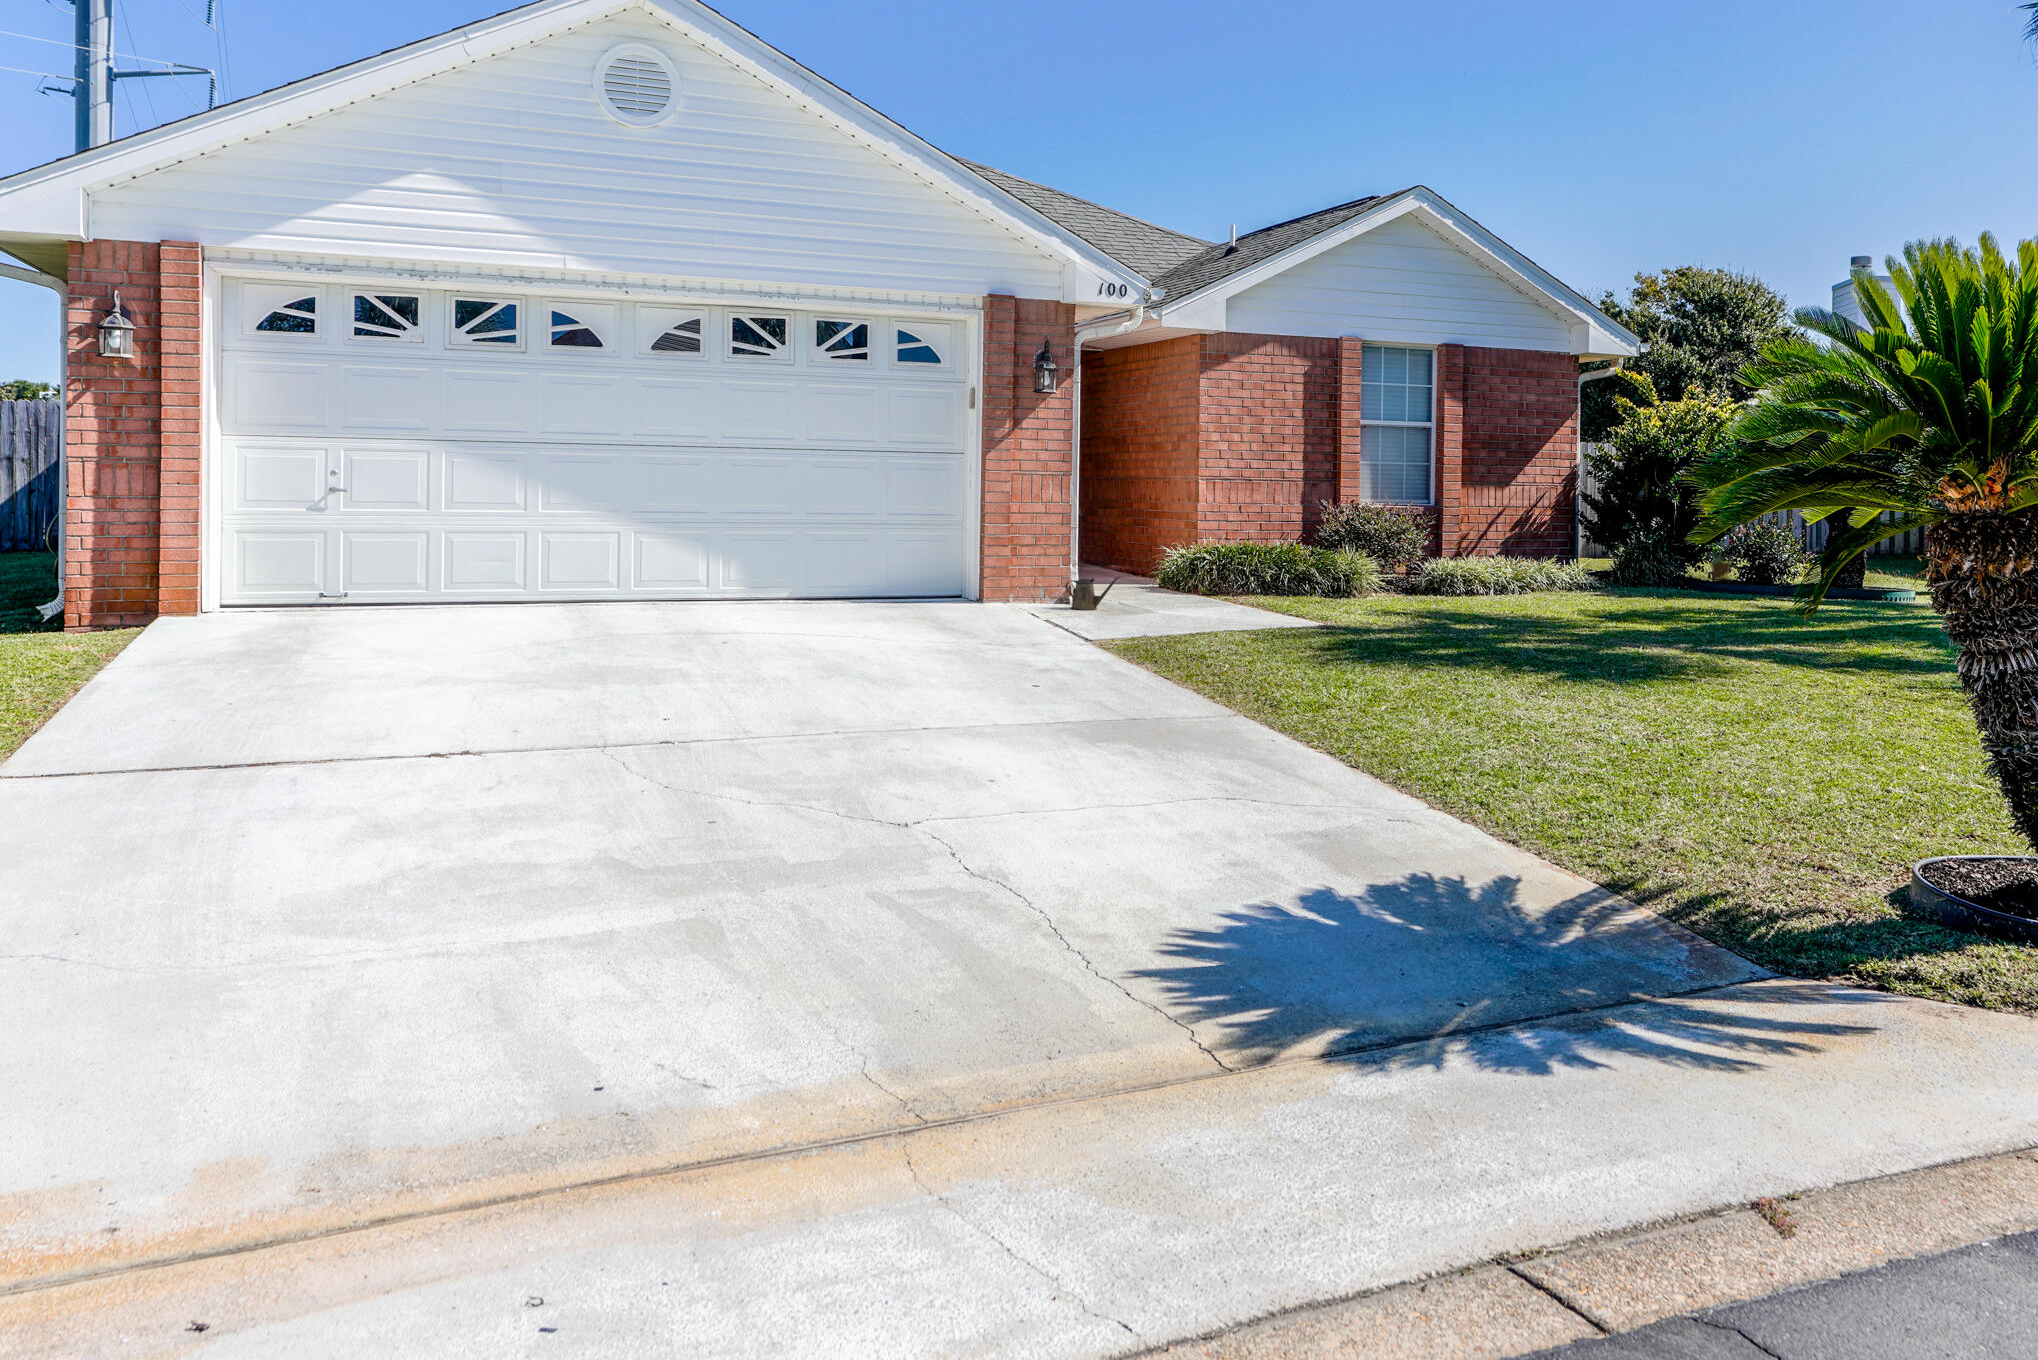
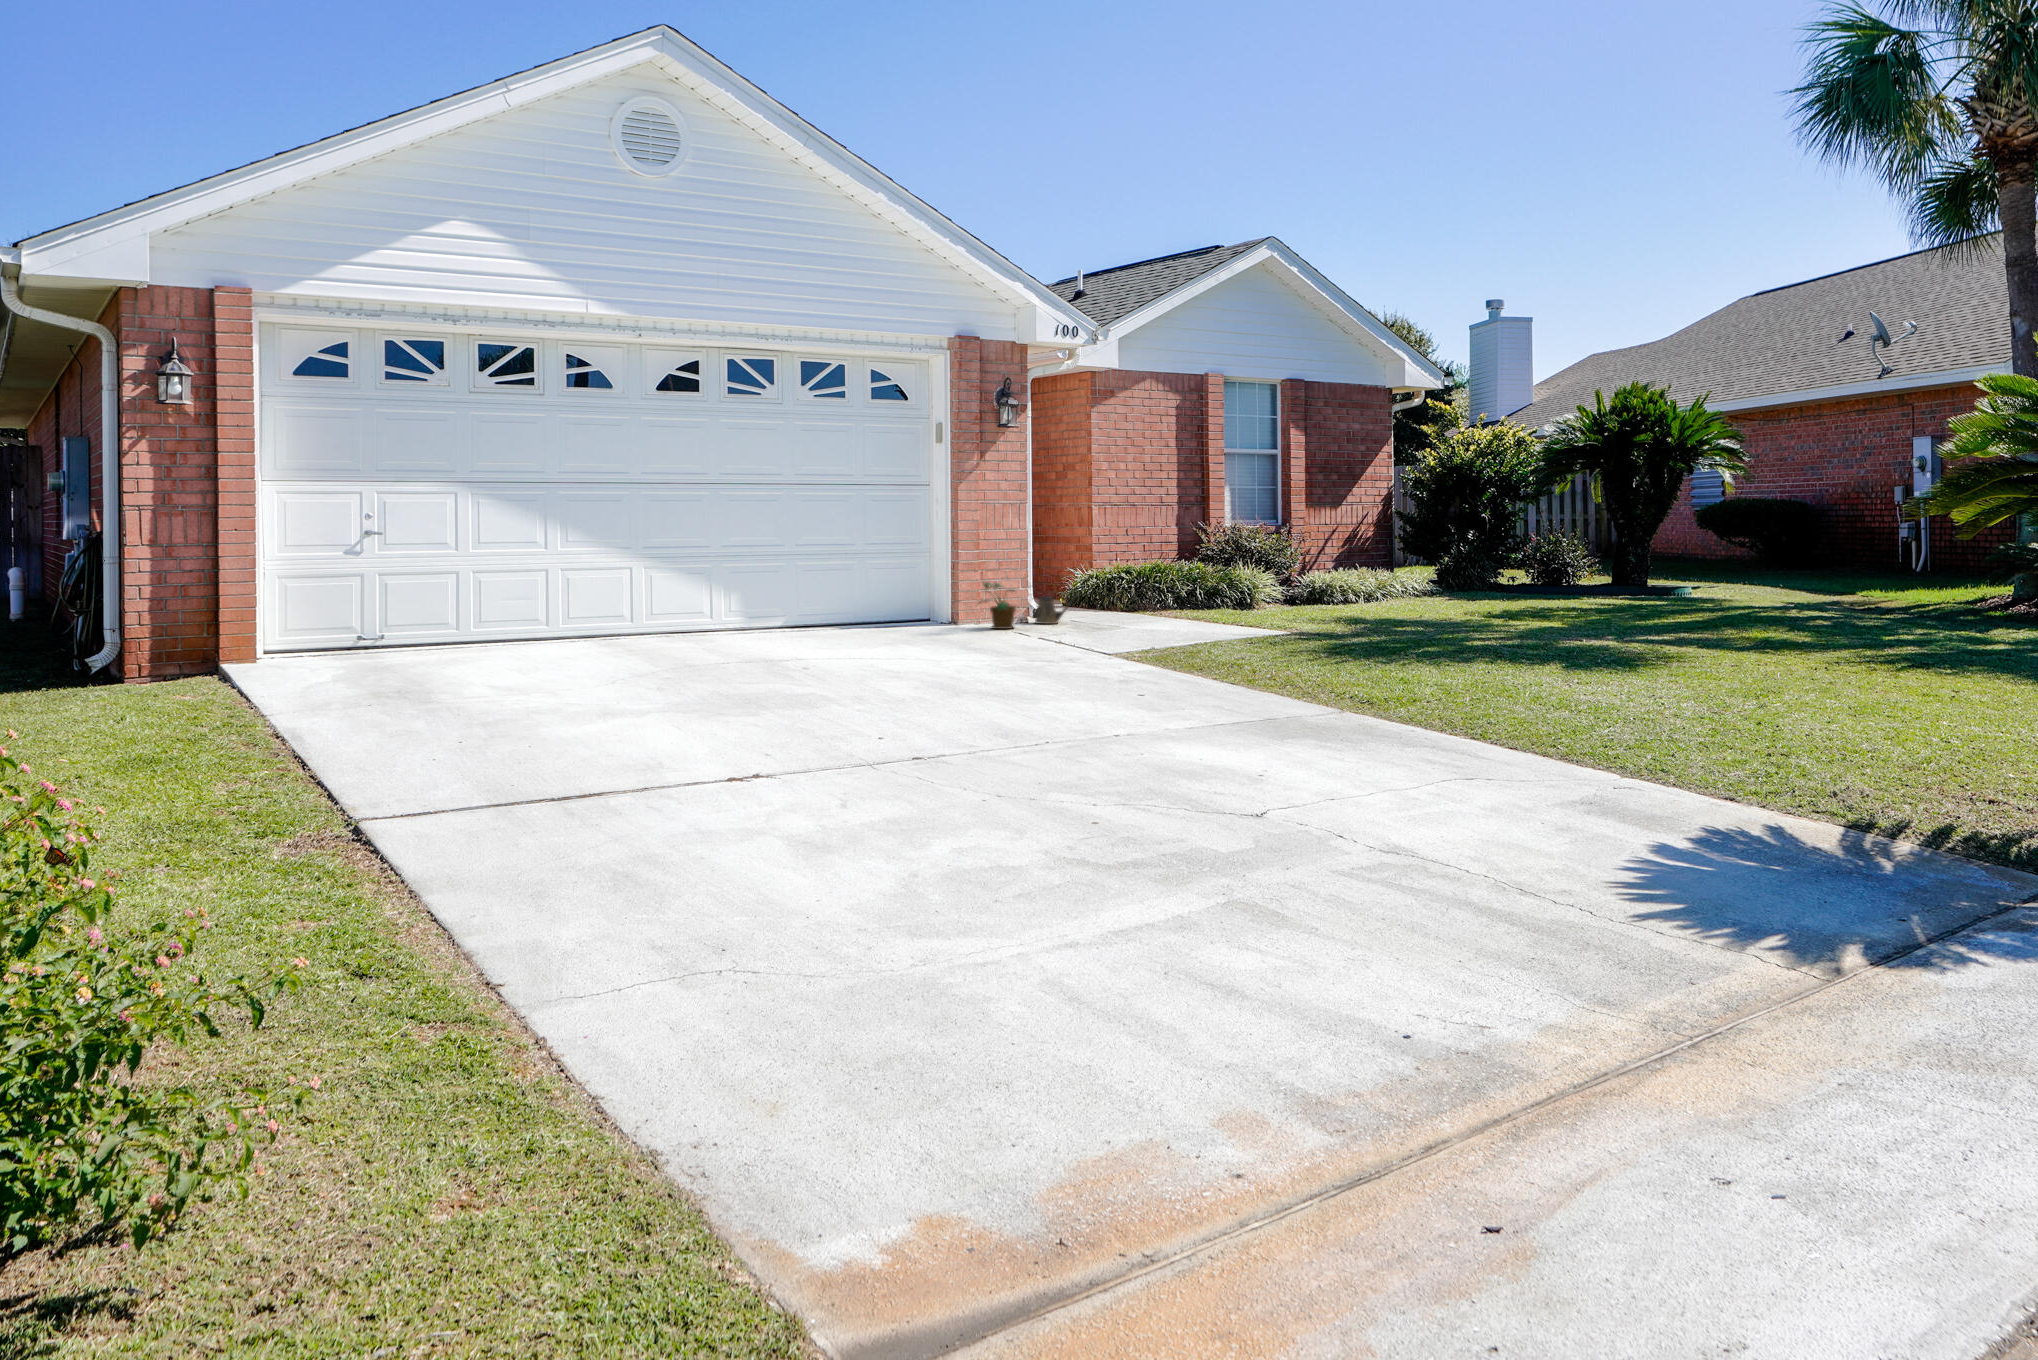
potted plant: present [1708,545,1732,580] -> present [979,582,1016,629]

